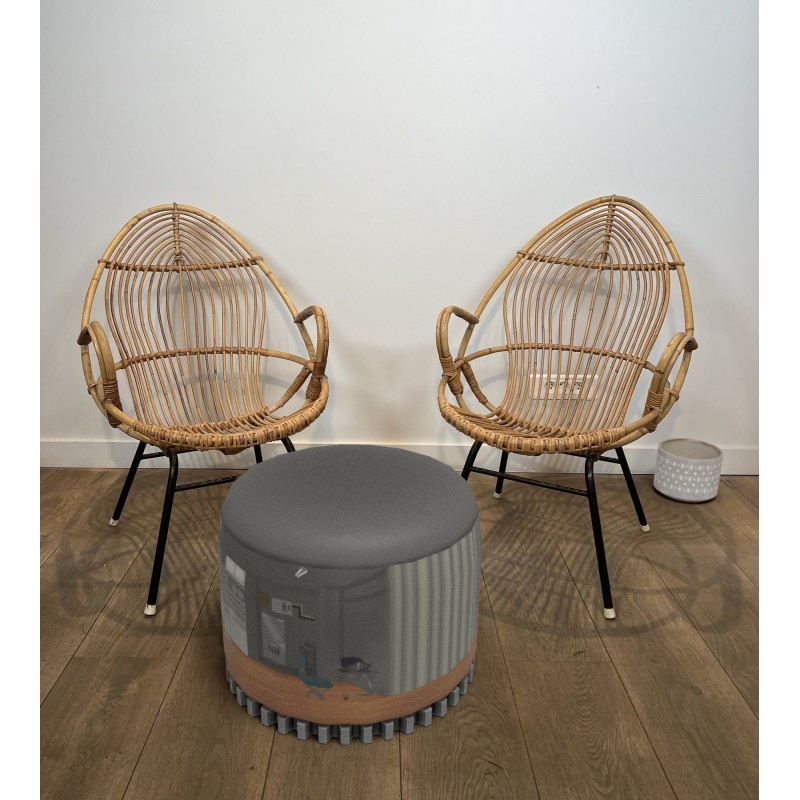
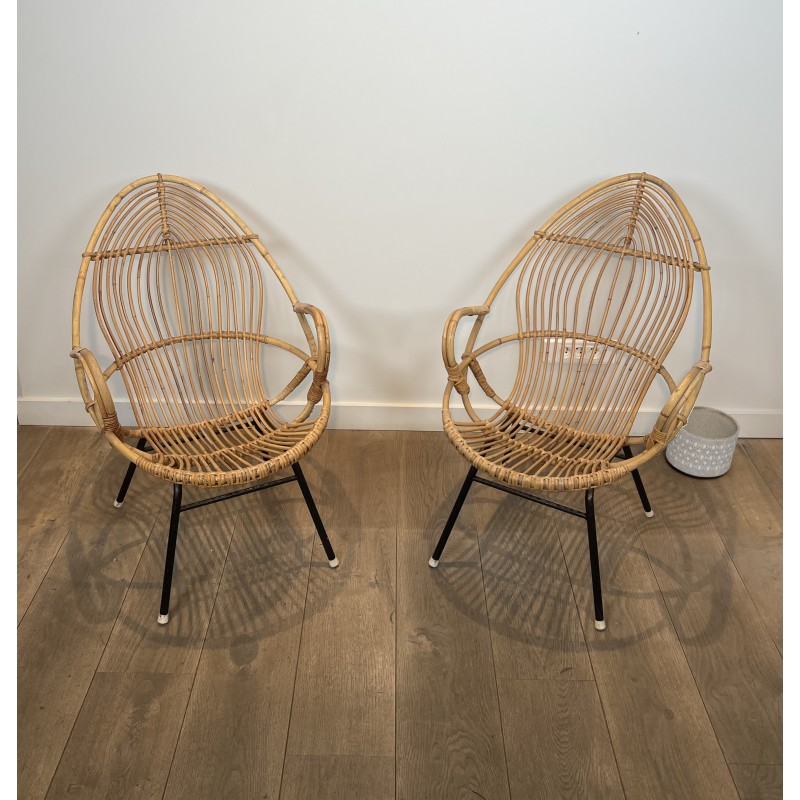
pouf: present [217,444,482,745] -> none [225,475,476,776]

